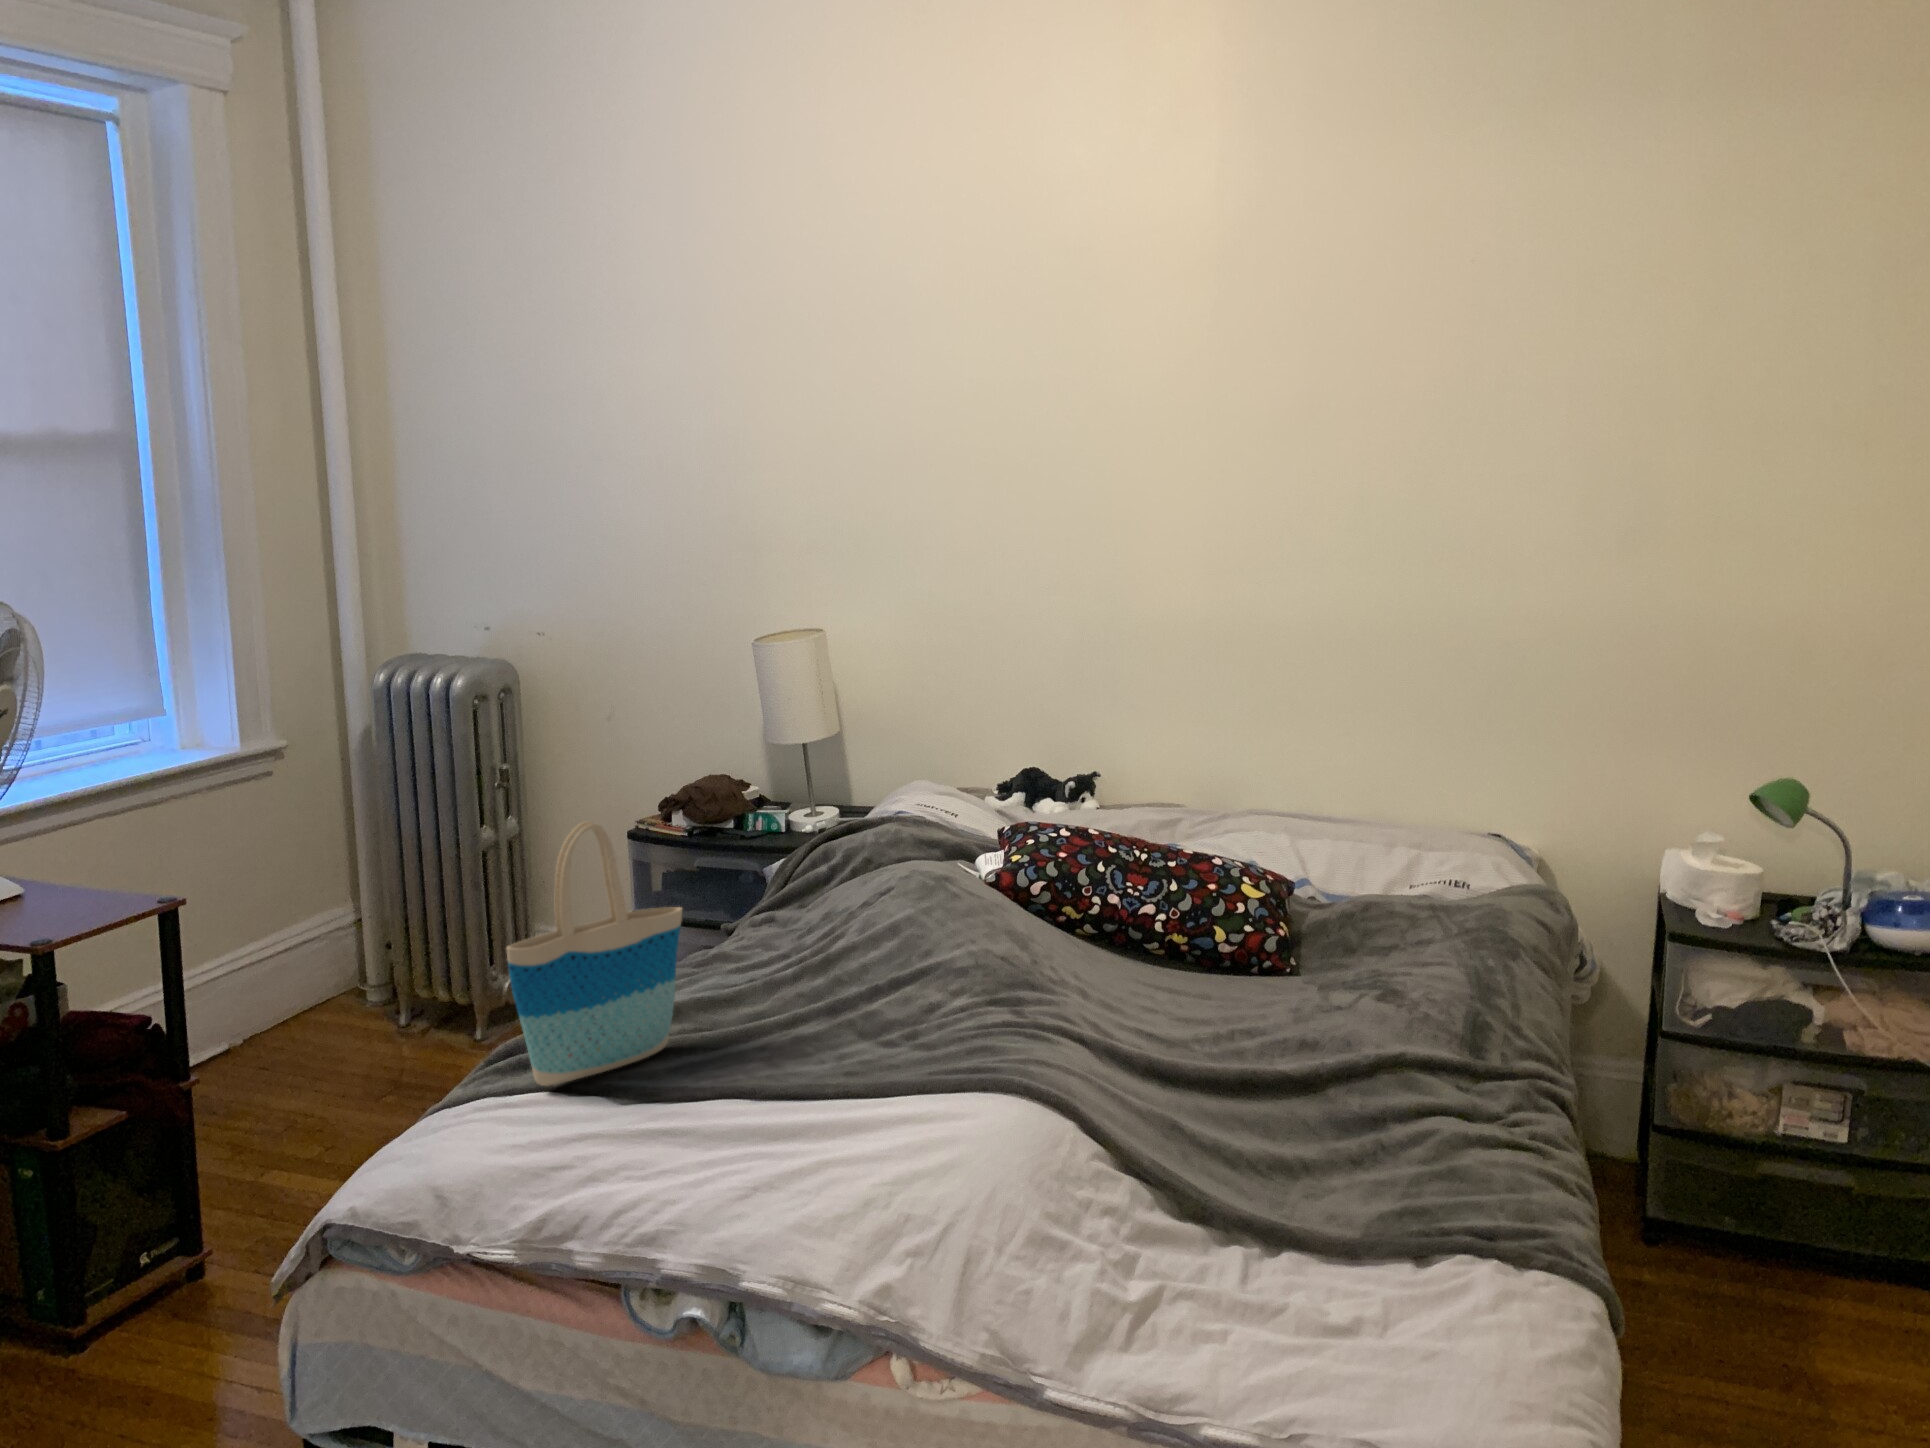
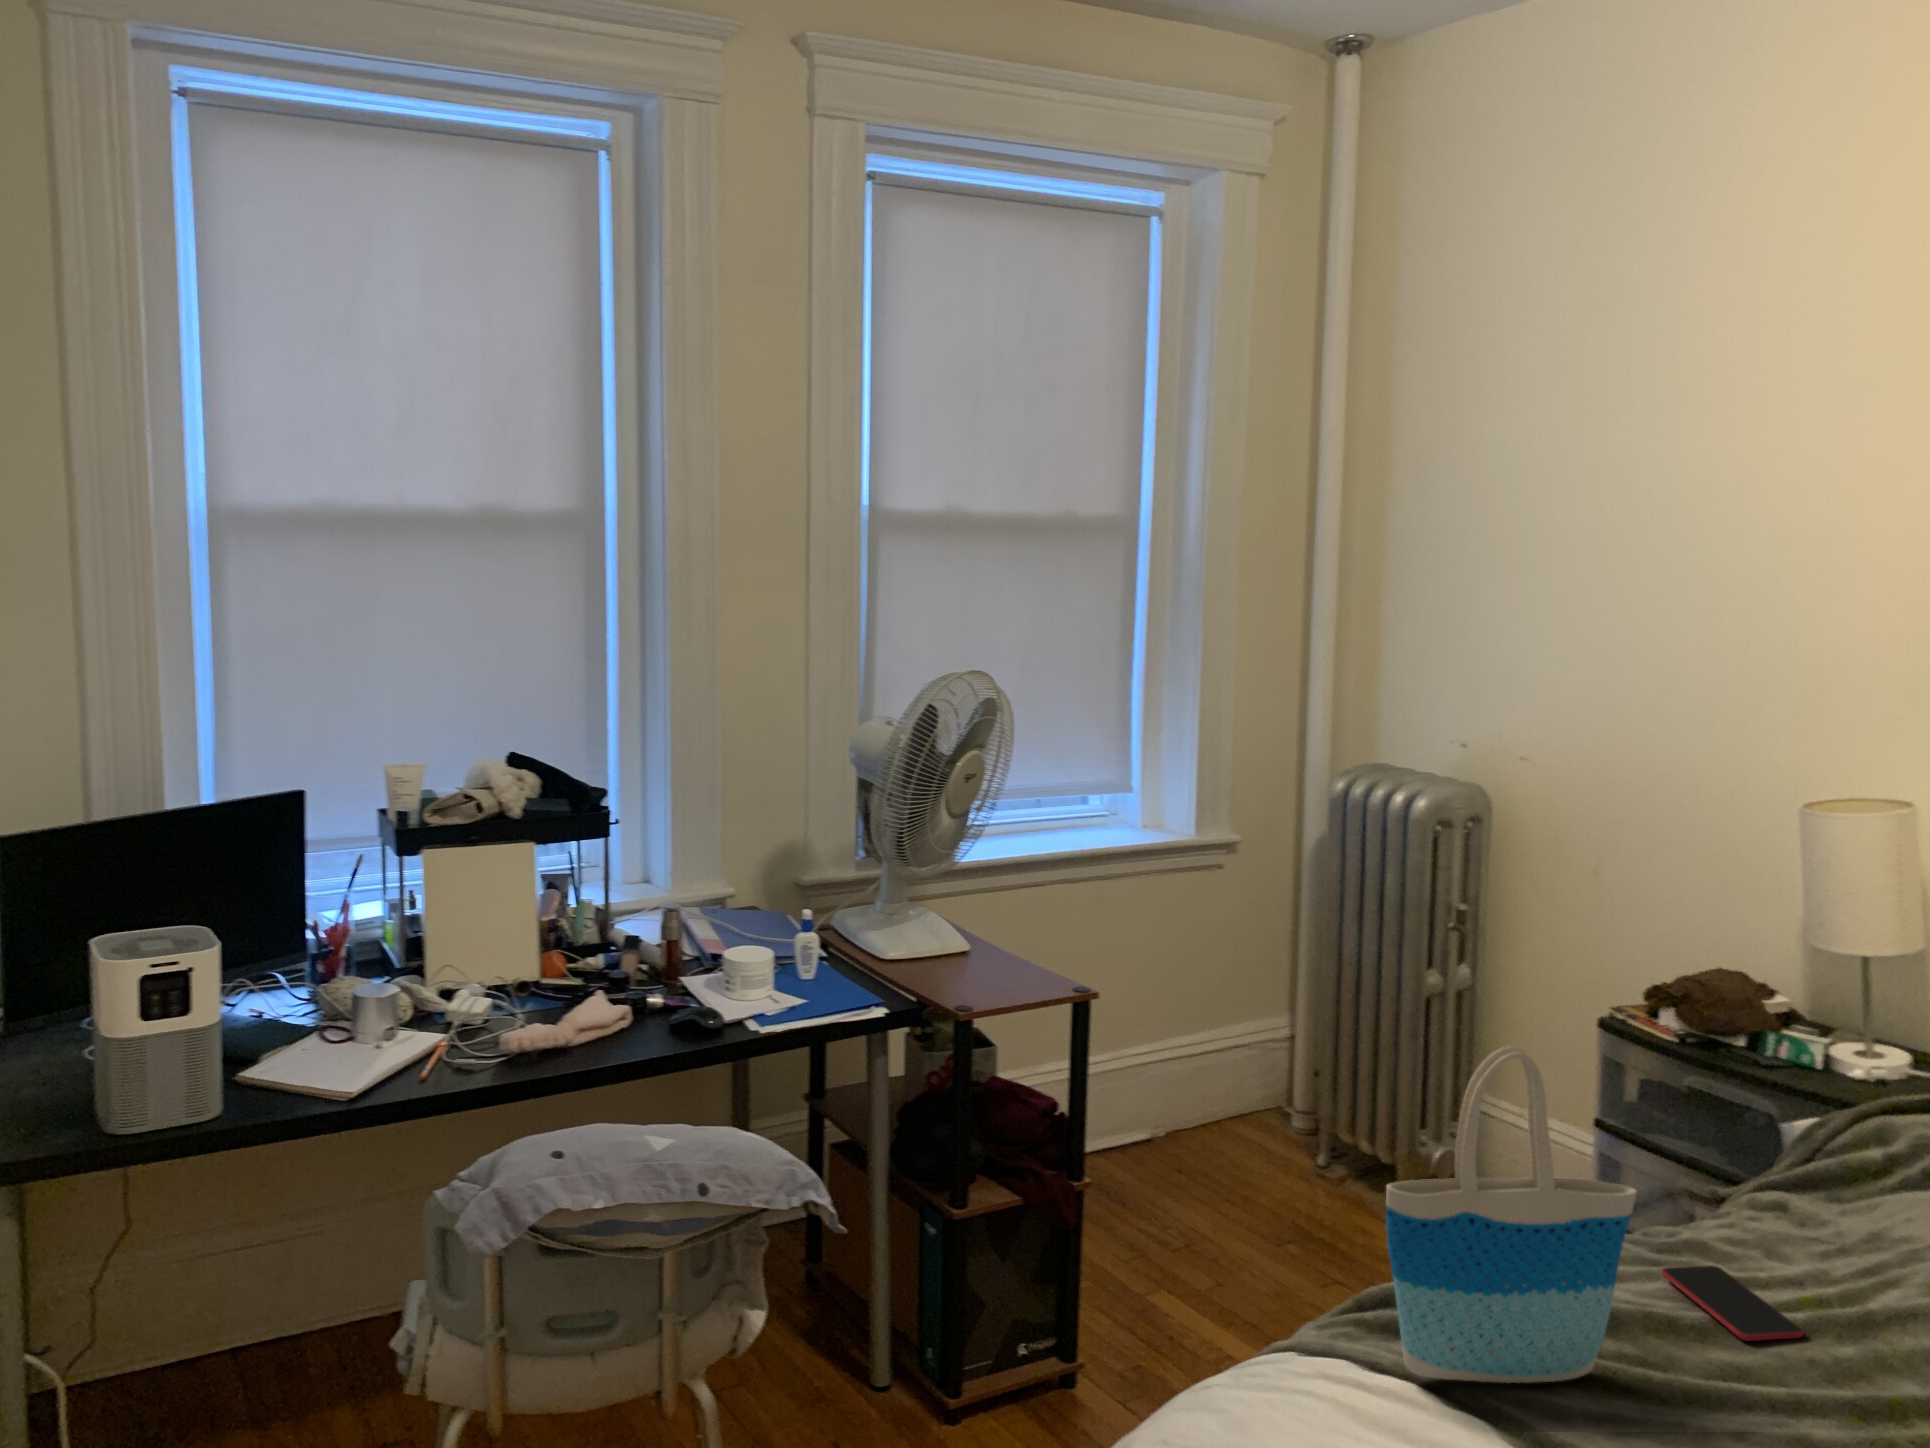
smartphone: none [702,962,794,999] -> present [1662,1265,1803,1341]

